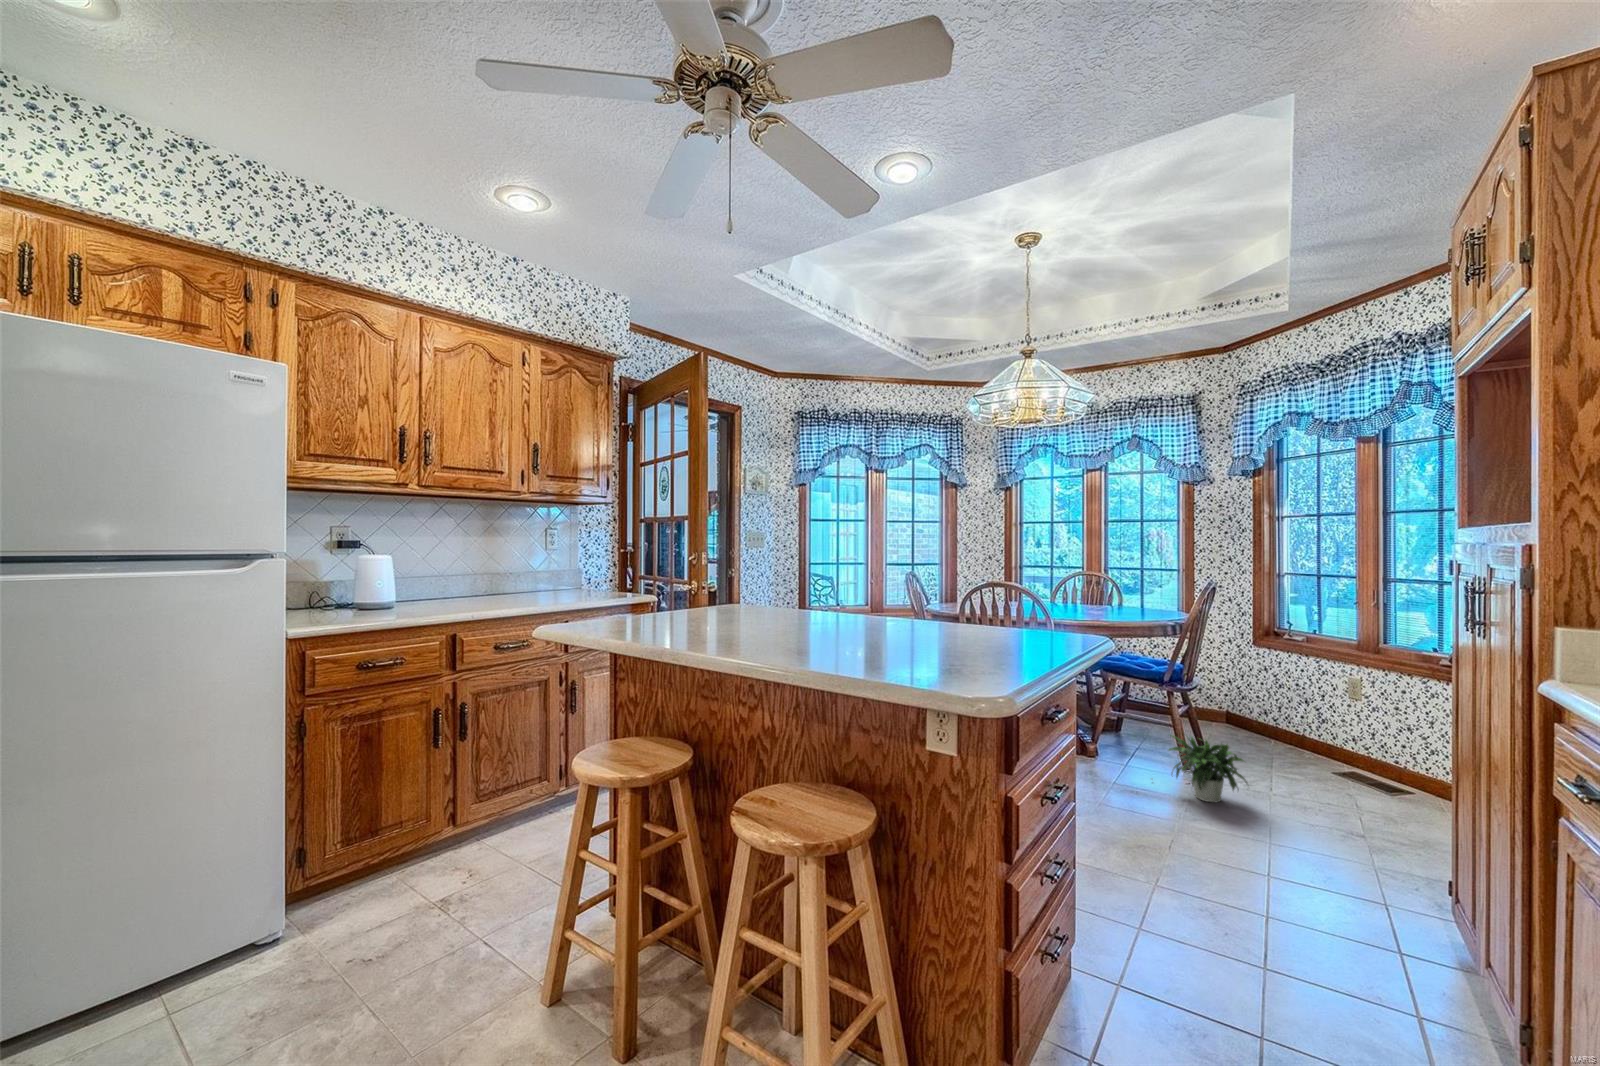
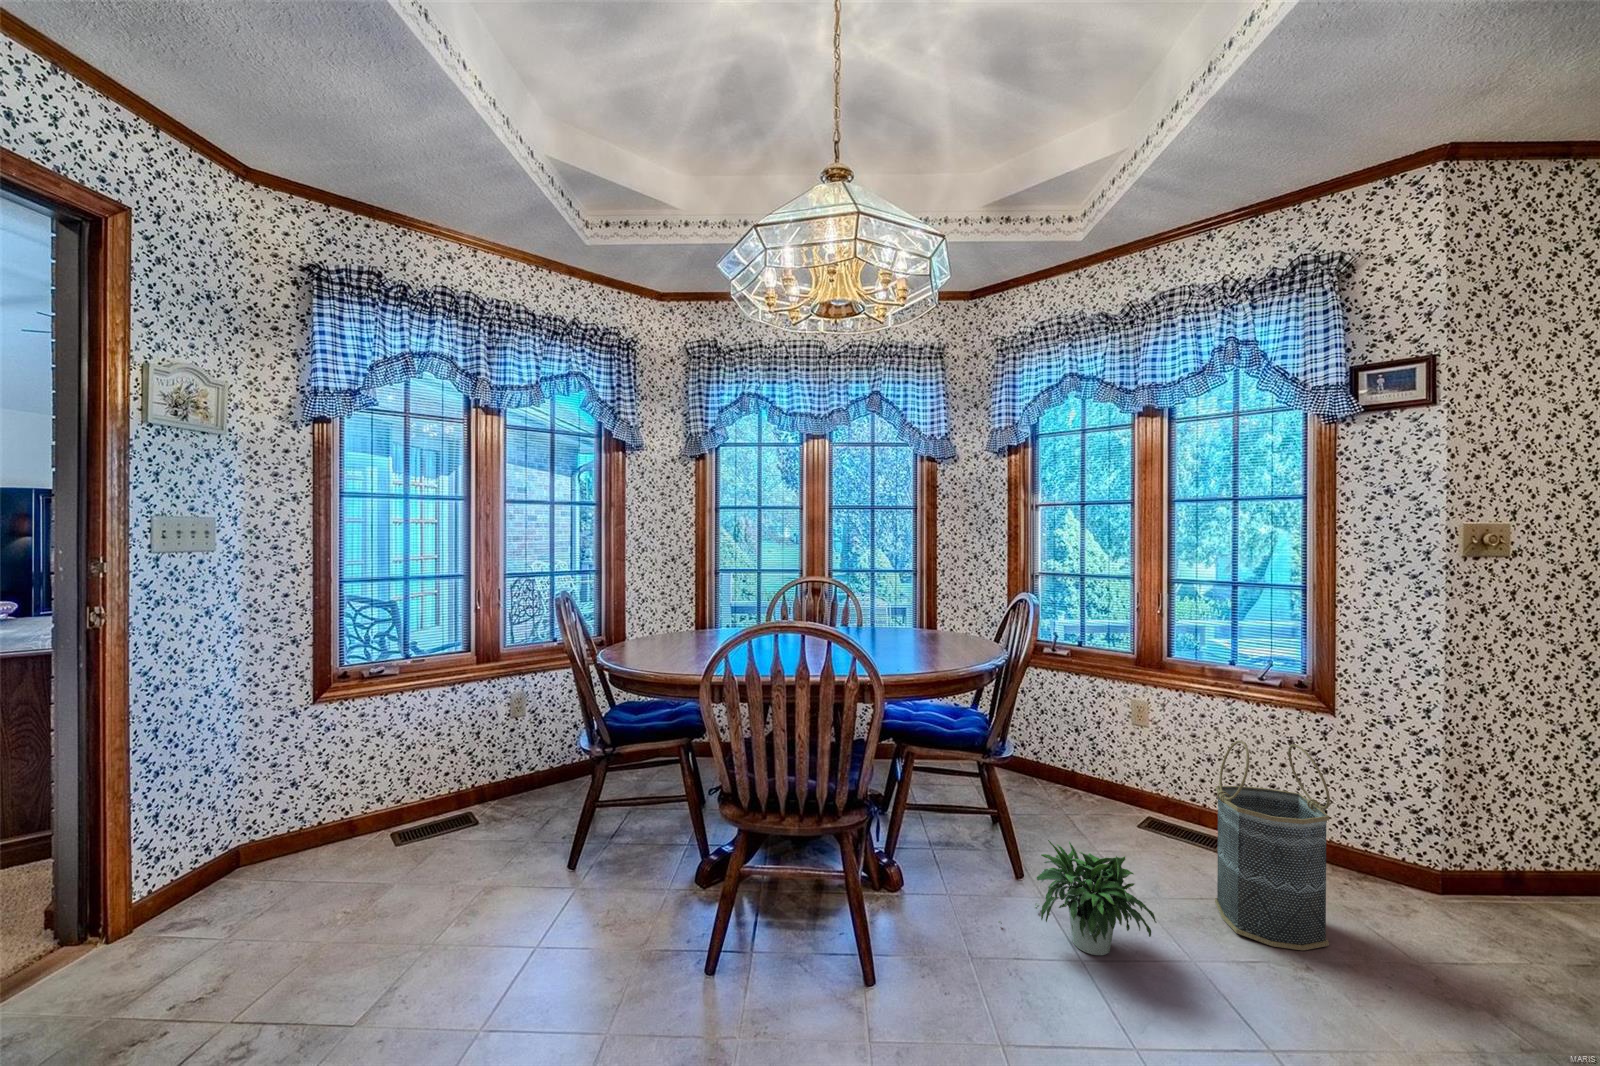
basket: none [1330,687,1416,835] -> present [1215,740,1330,951]

